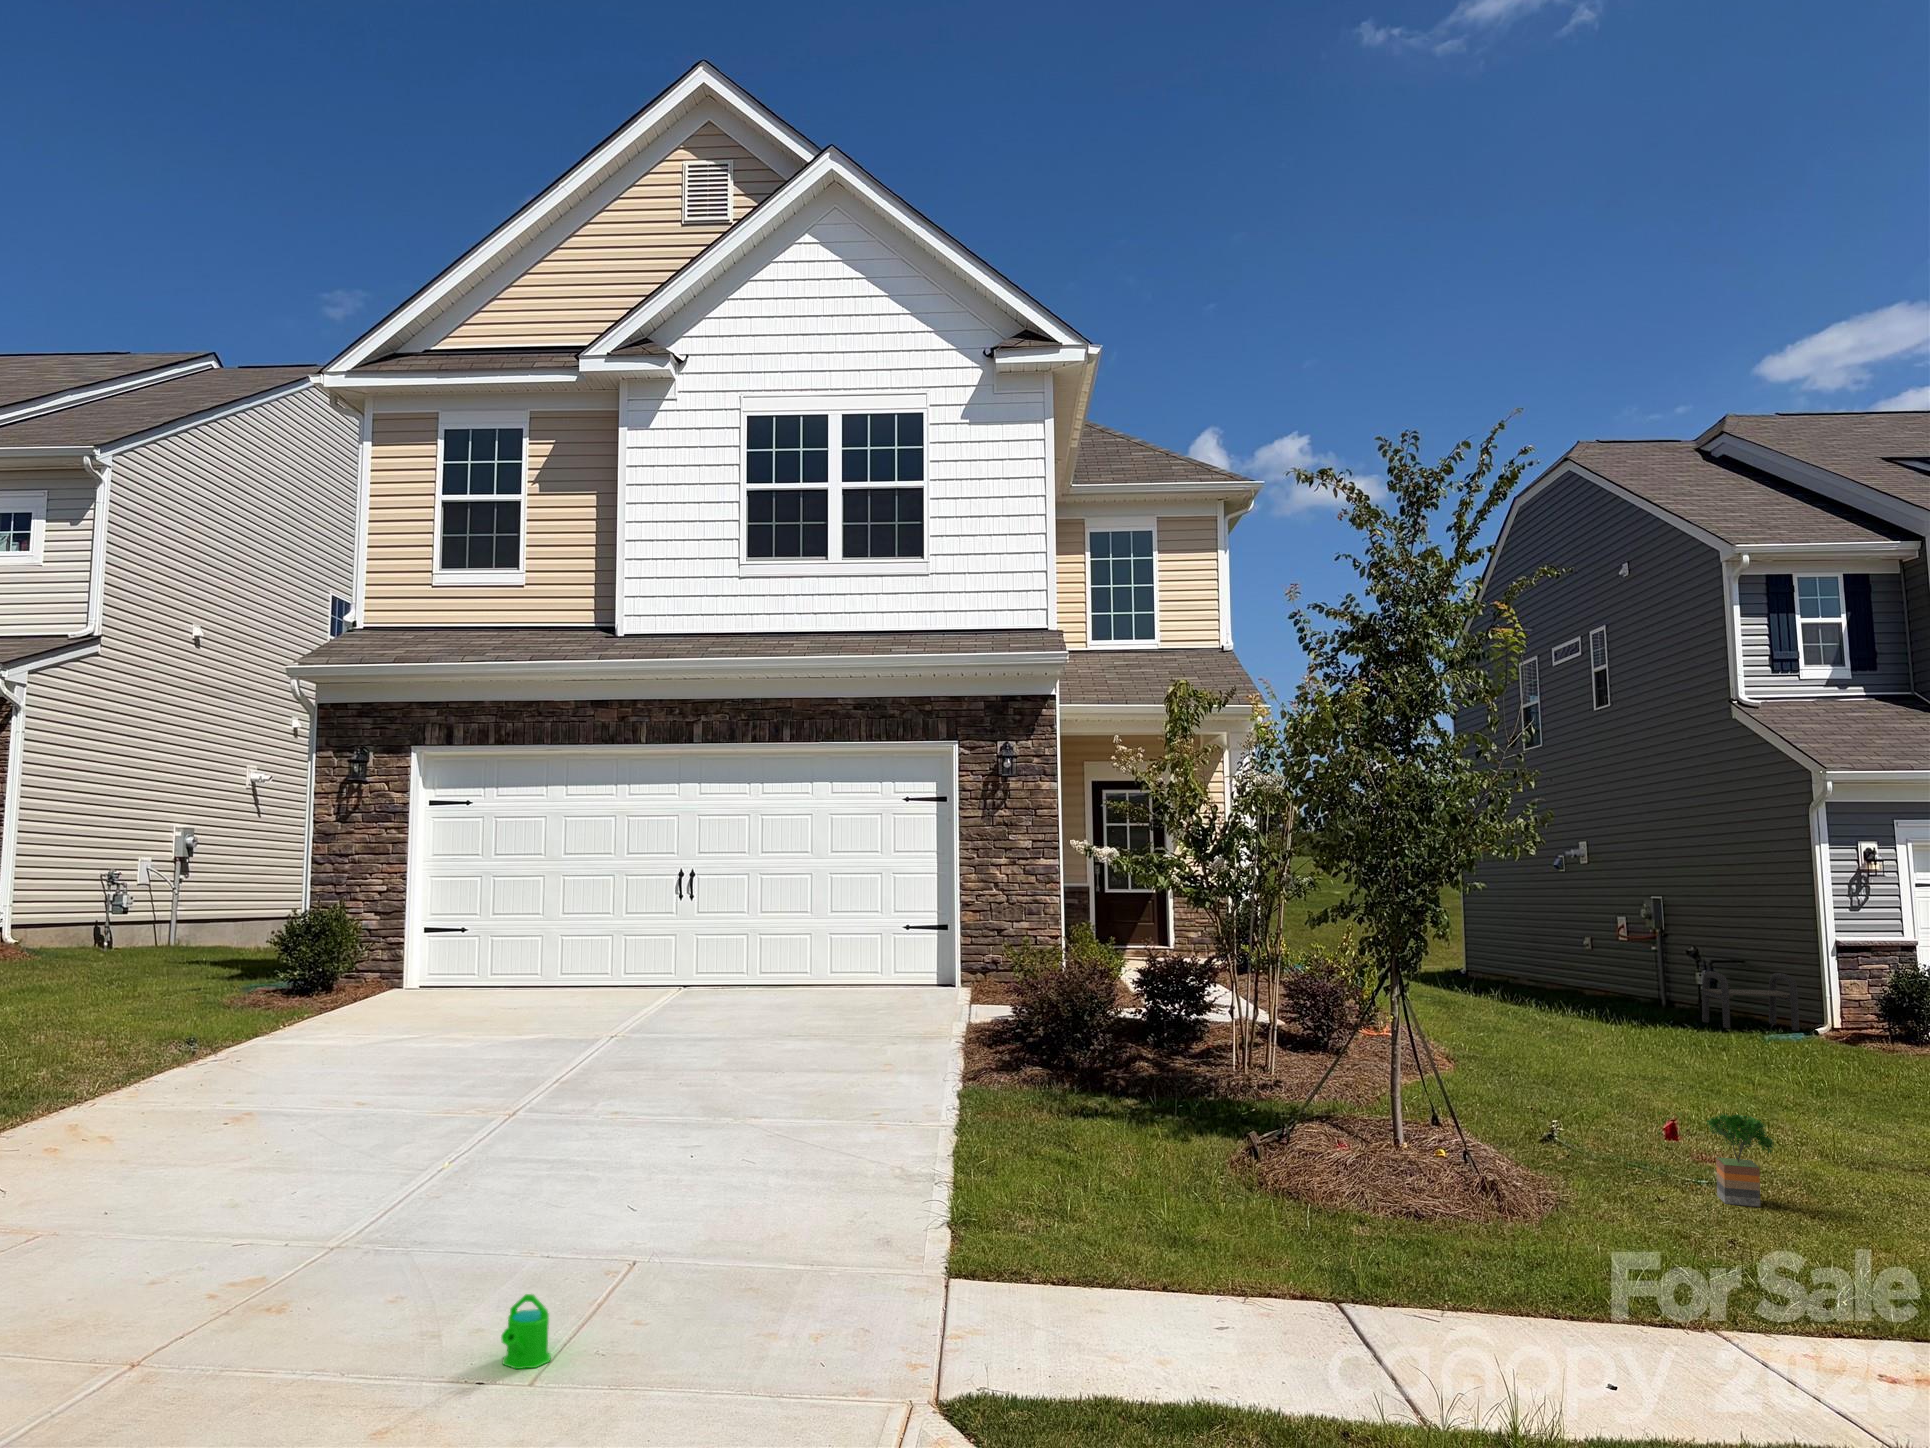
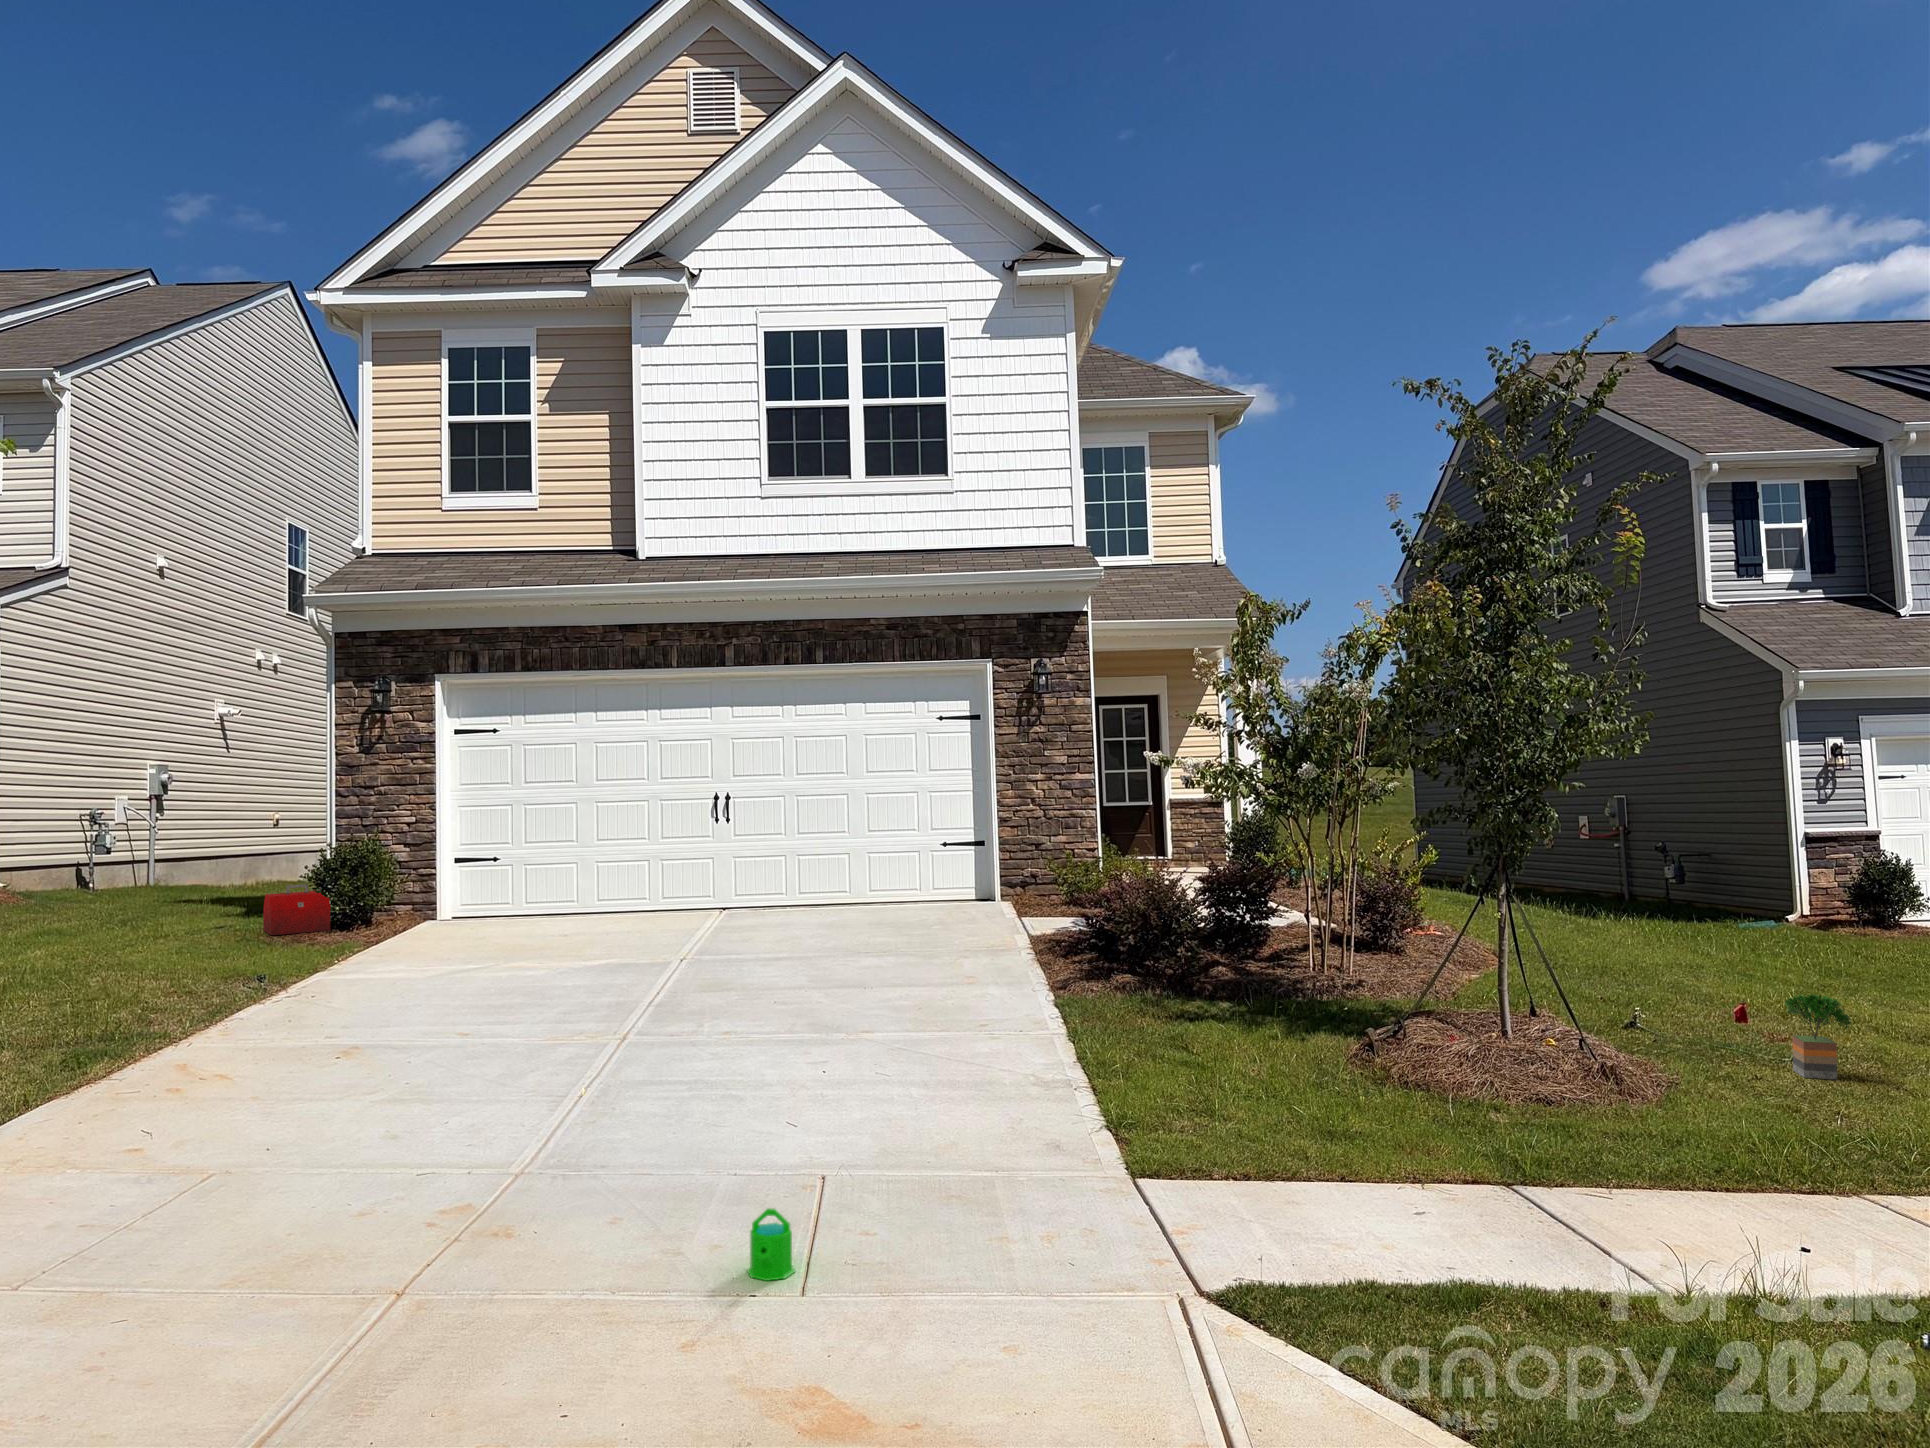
toolbox: none [226,949,291,998] -> present [263,884,330,935]
bench: present [1702,971,1799,1031] -> none [1676,864,1768,919]

